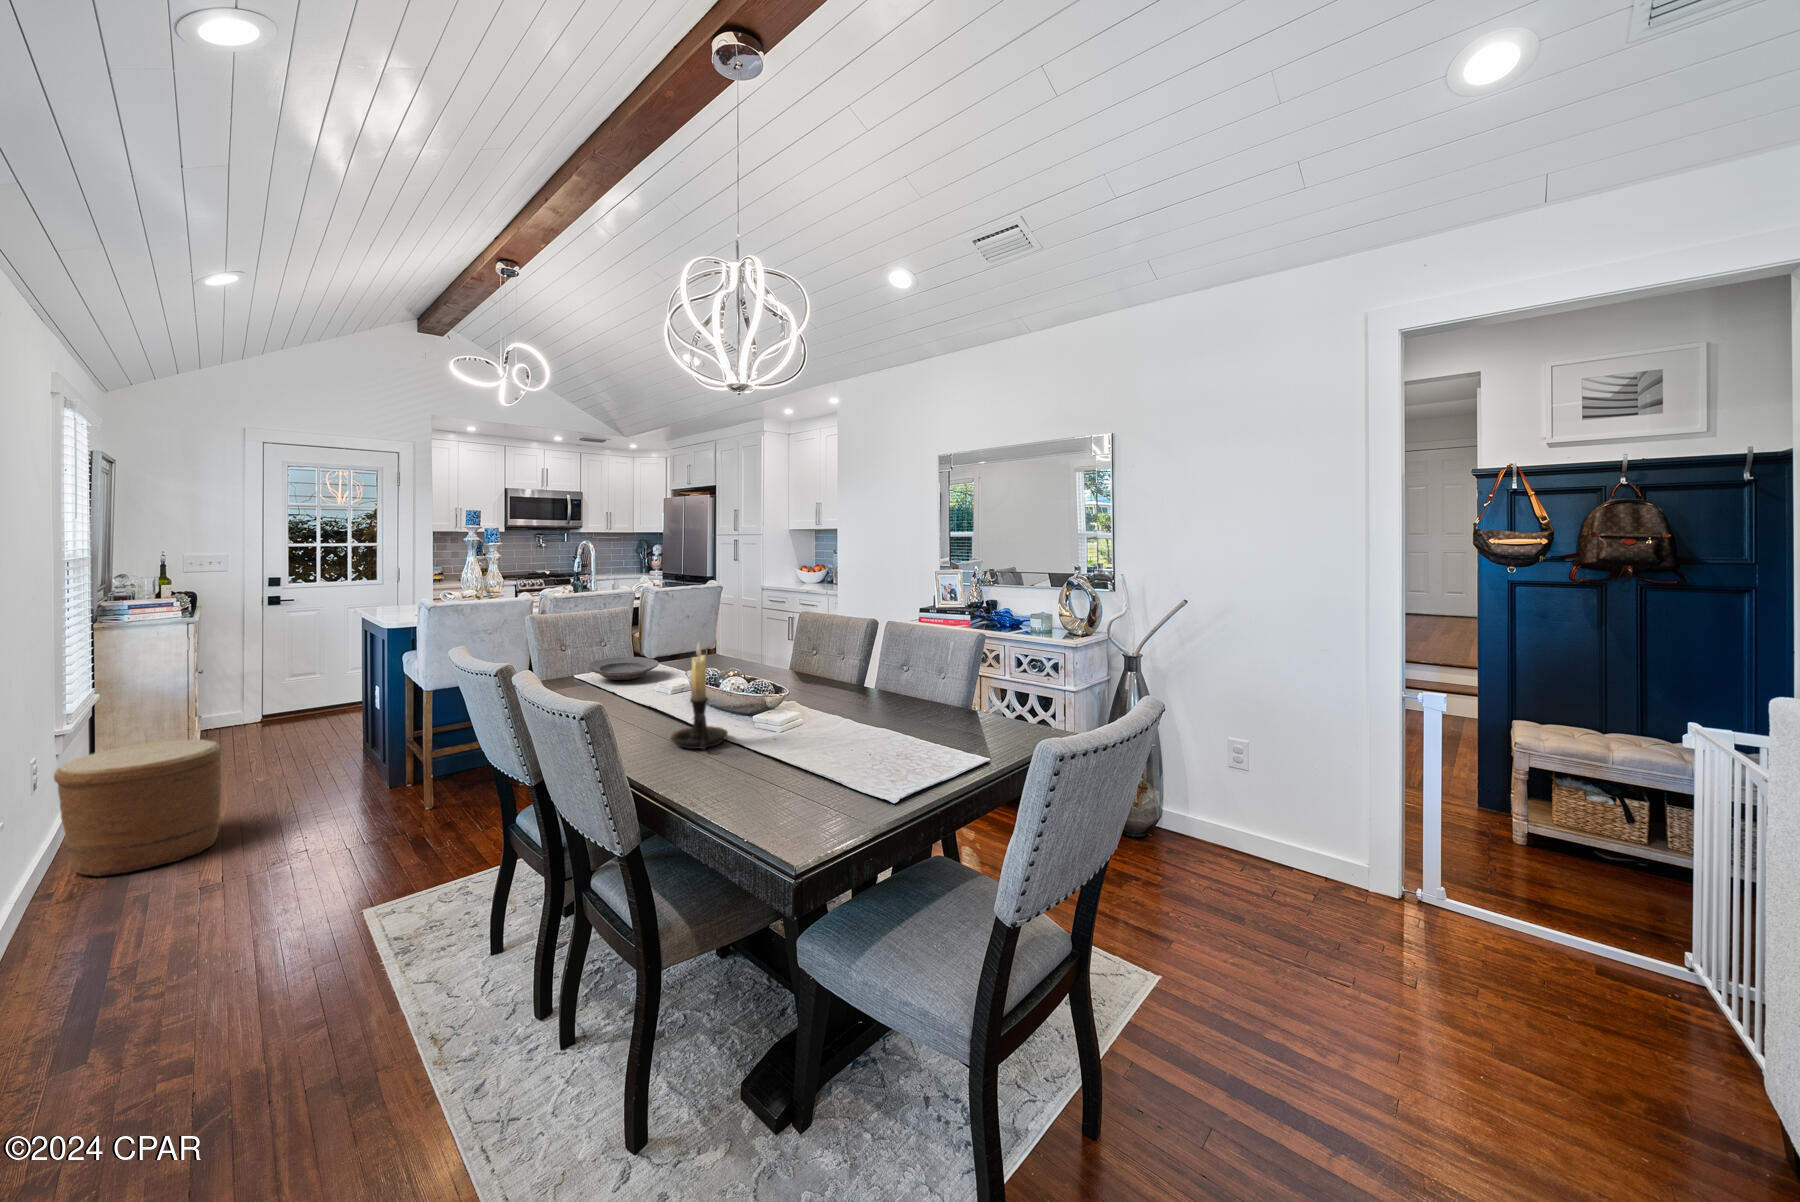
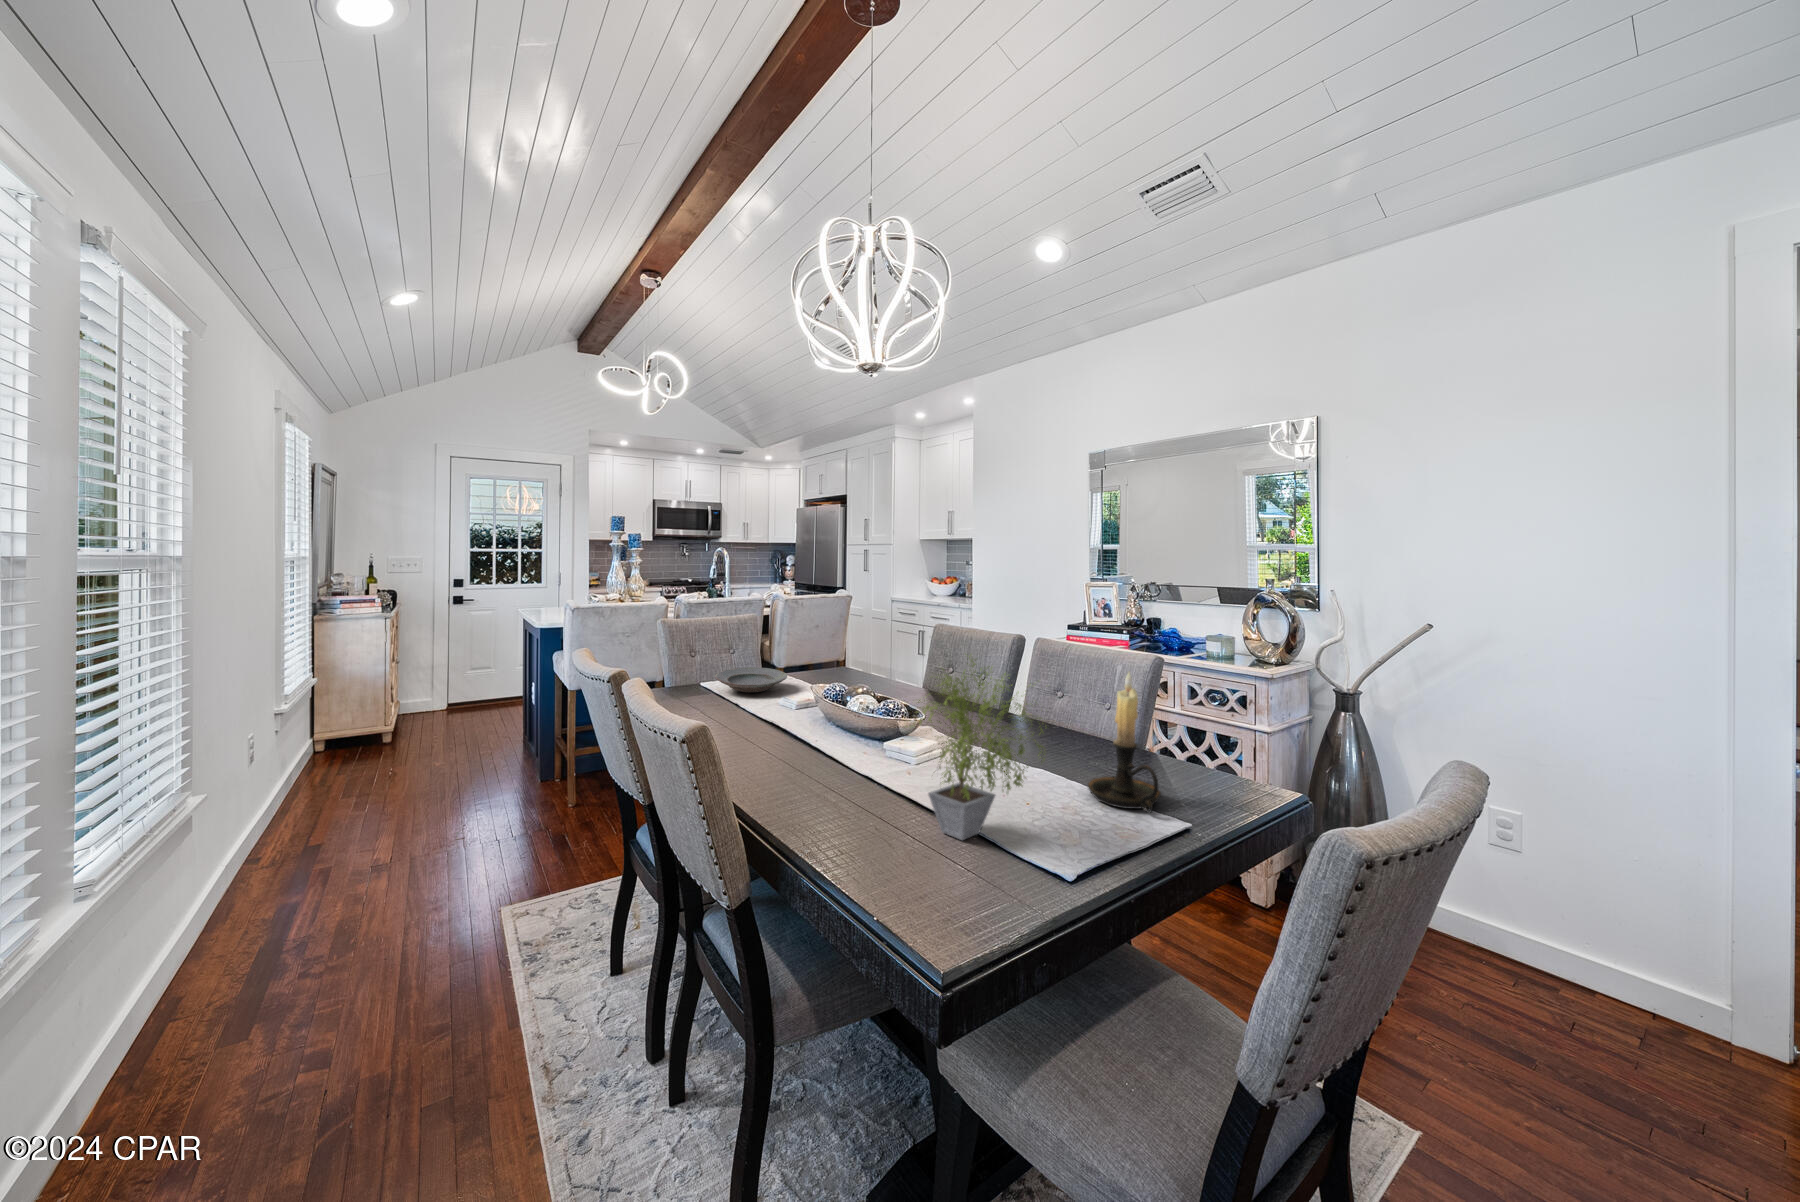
potted plant: none [759,632,886,784] -> present [918,656,1045,840]
candle holder: present [671,643,728,750] -> present [1088,673,1161,813]
woven basket: present [54,739,221,876] -> none [263,728,397,850]

